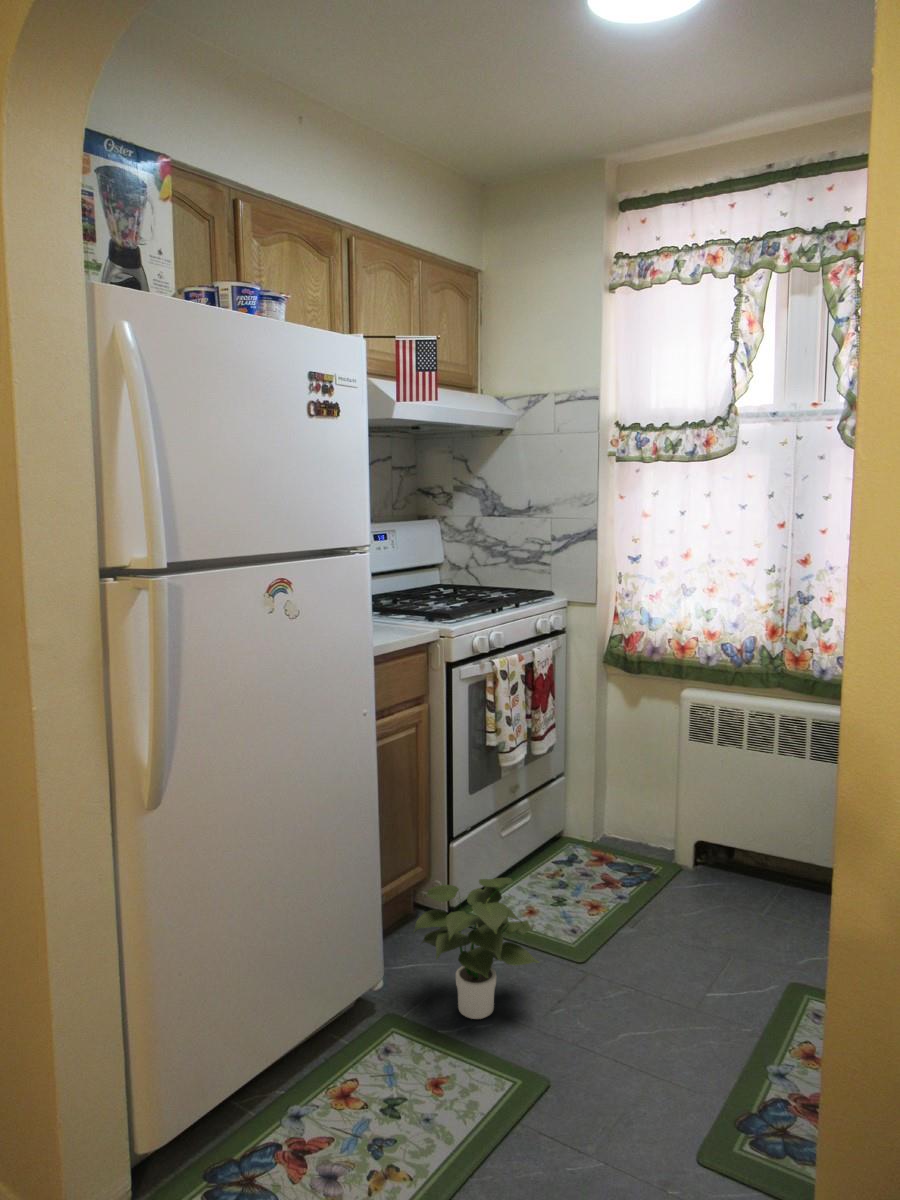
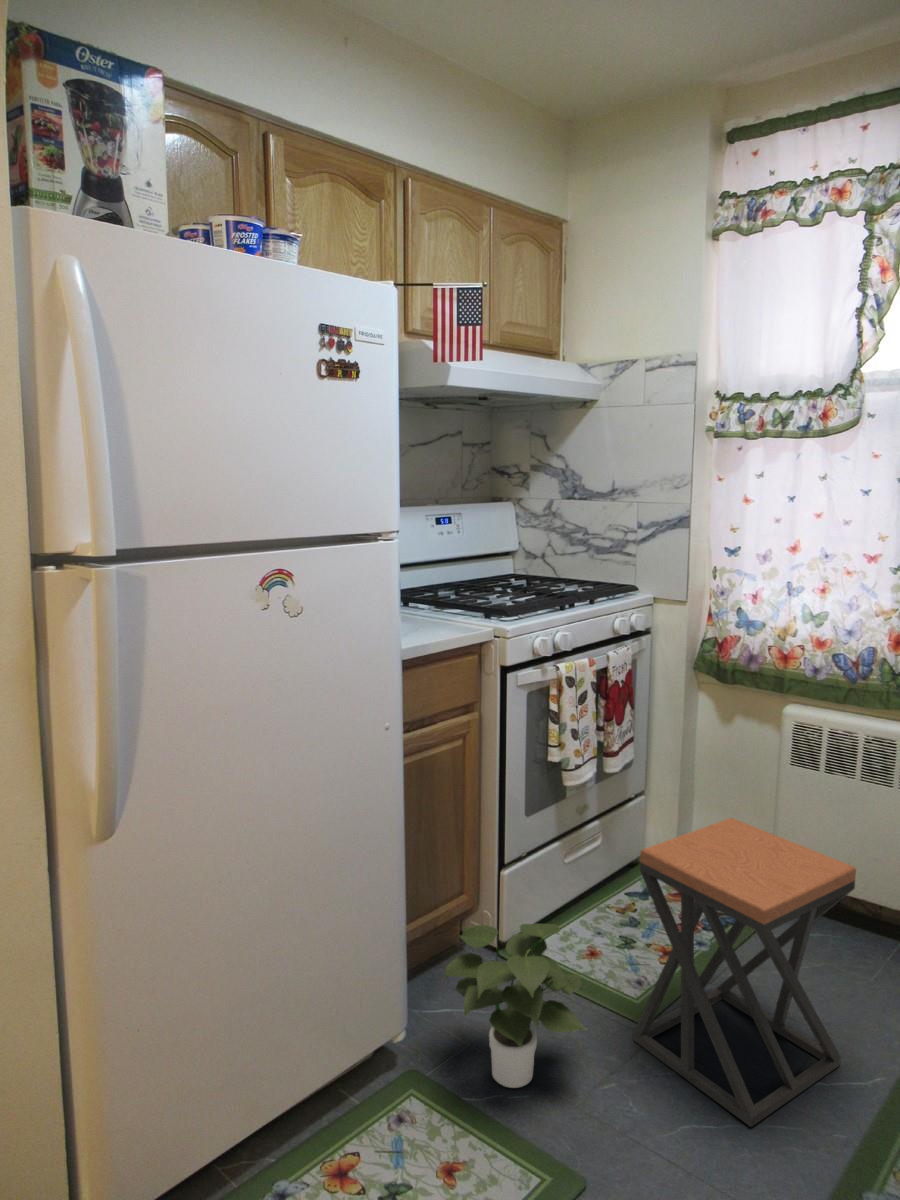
stool: none [573,782,748,1028] -> present [633,818,856,1127]

